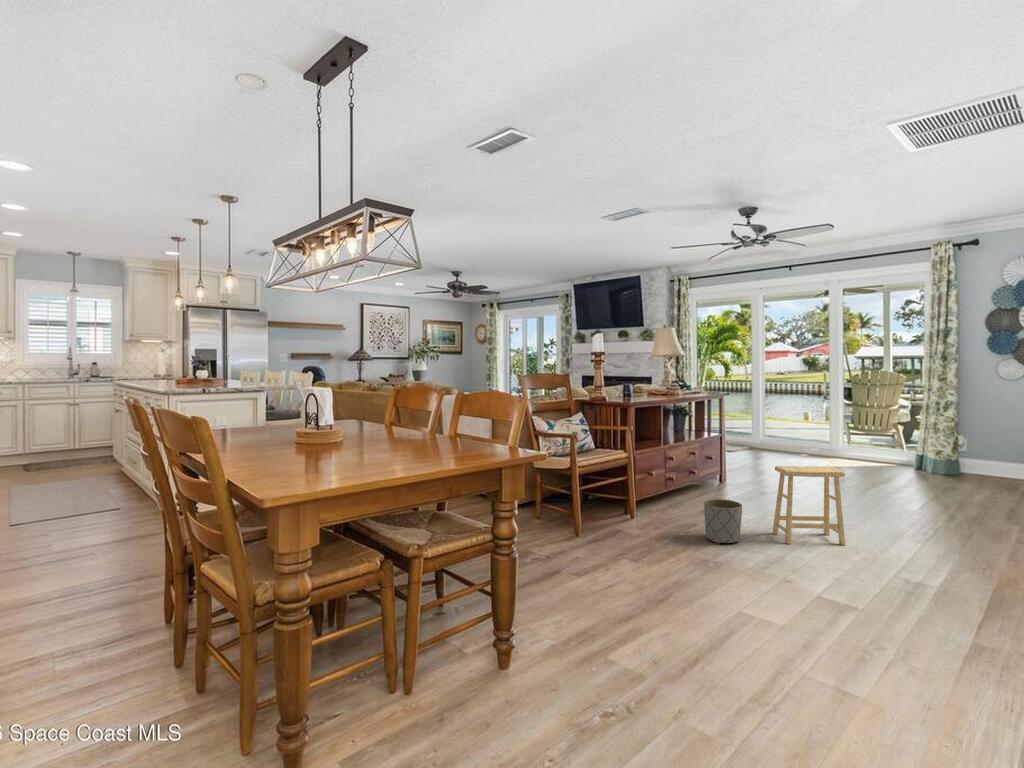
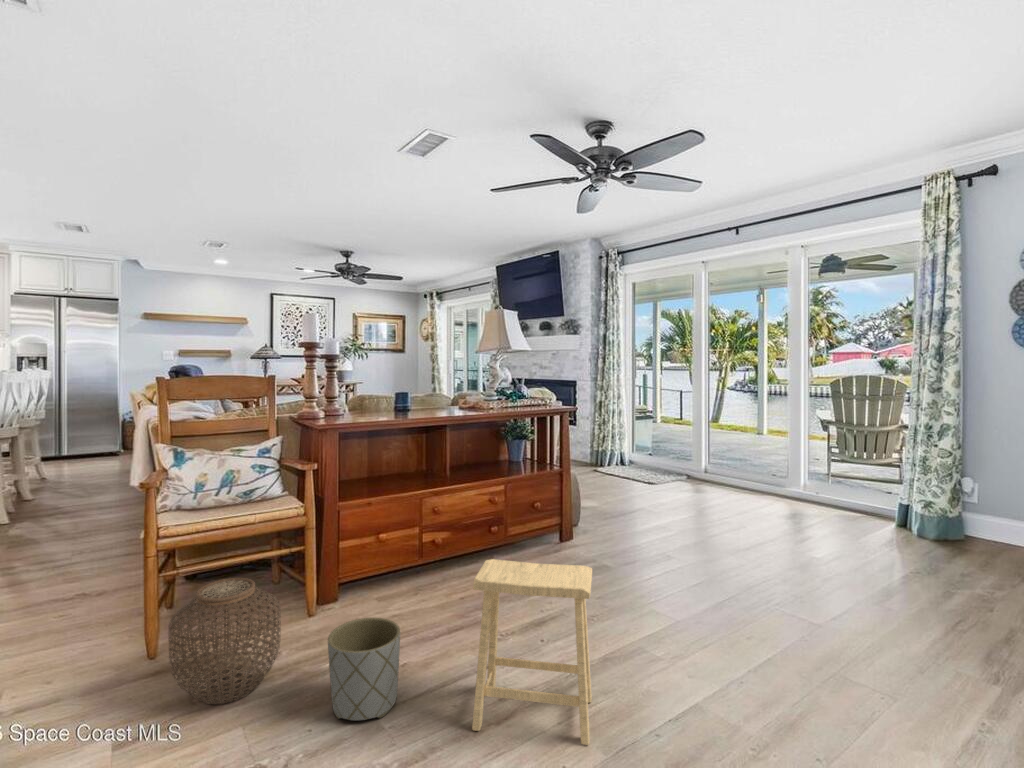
woven basket: none [618,482,671,543] -> present [169,578,281,704]

